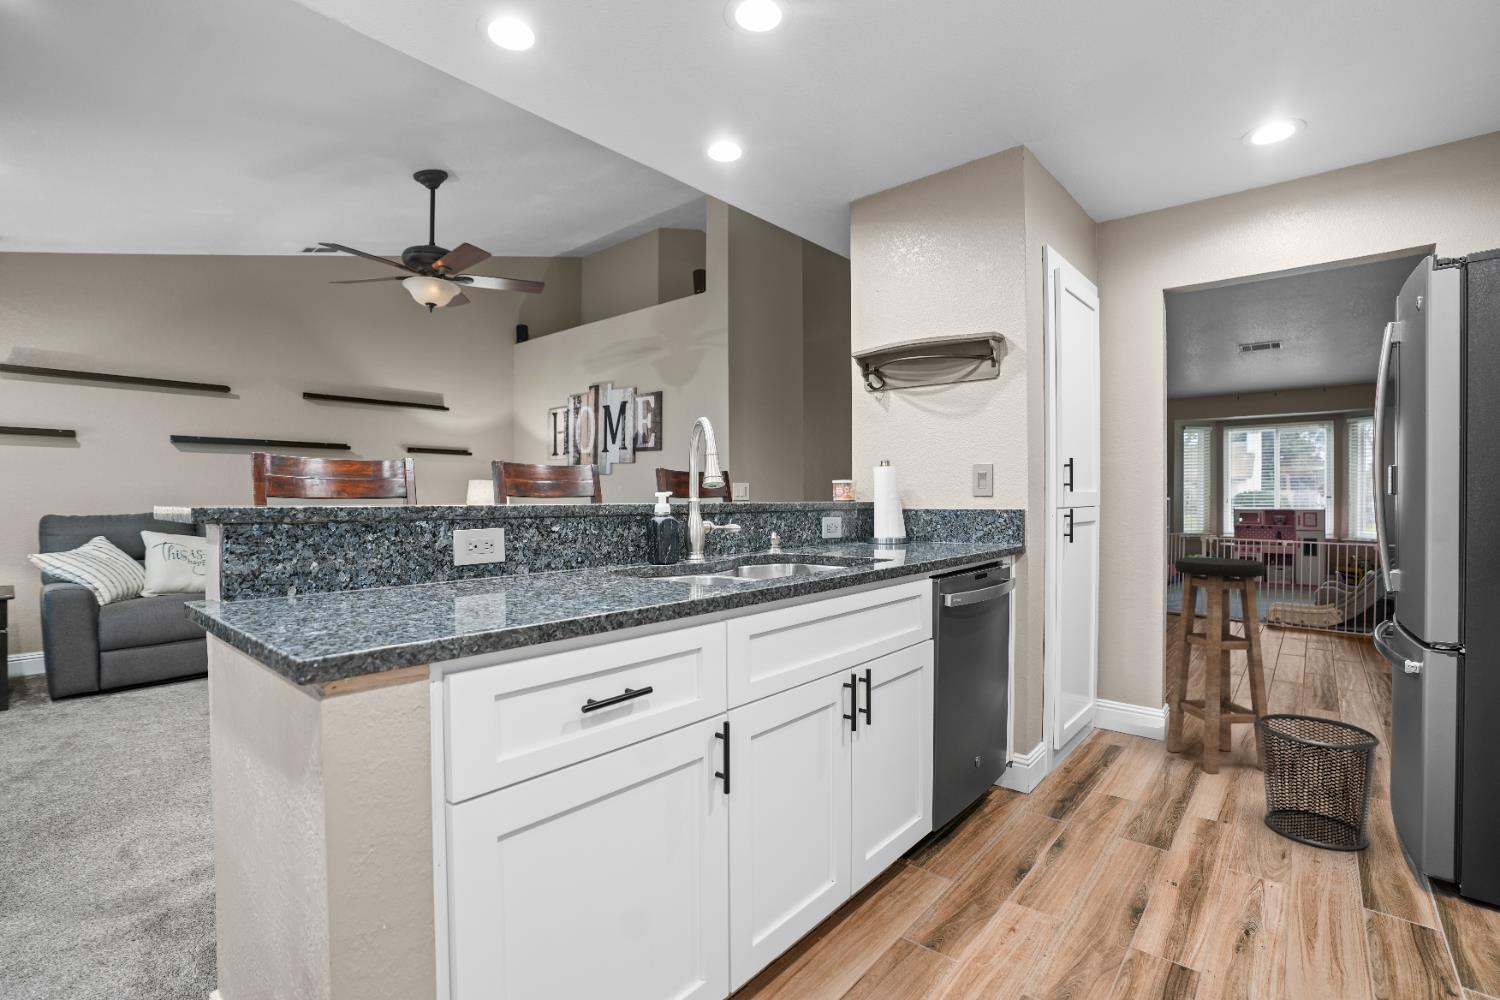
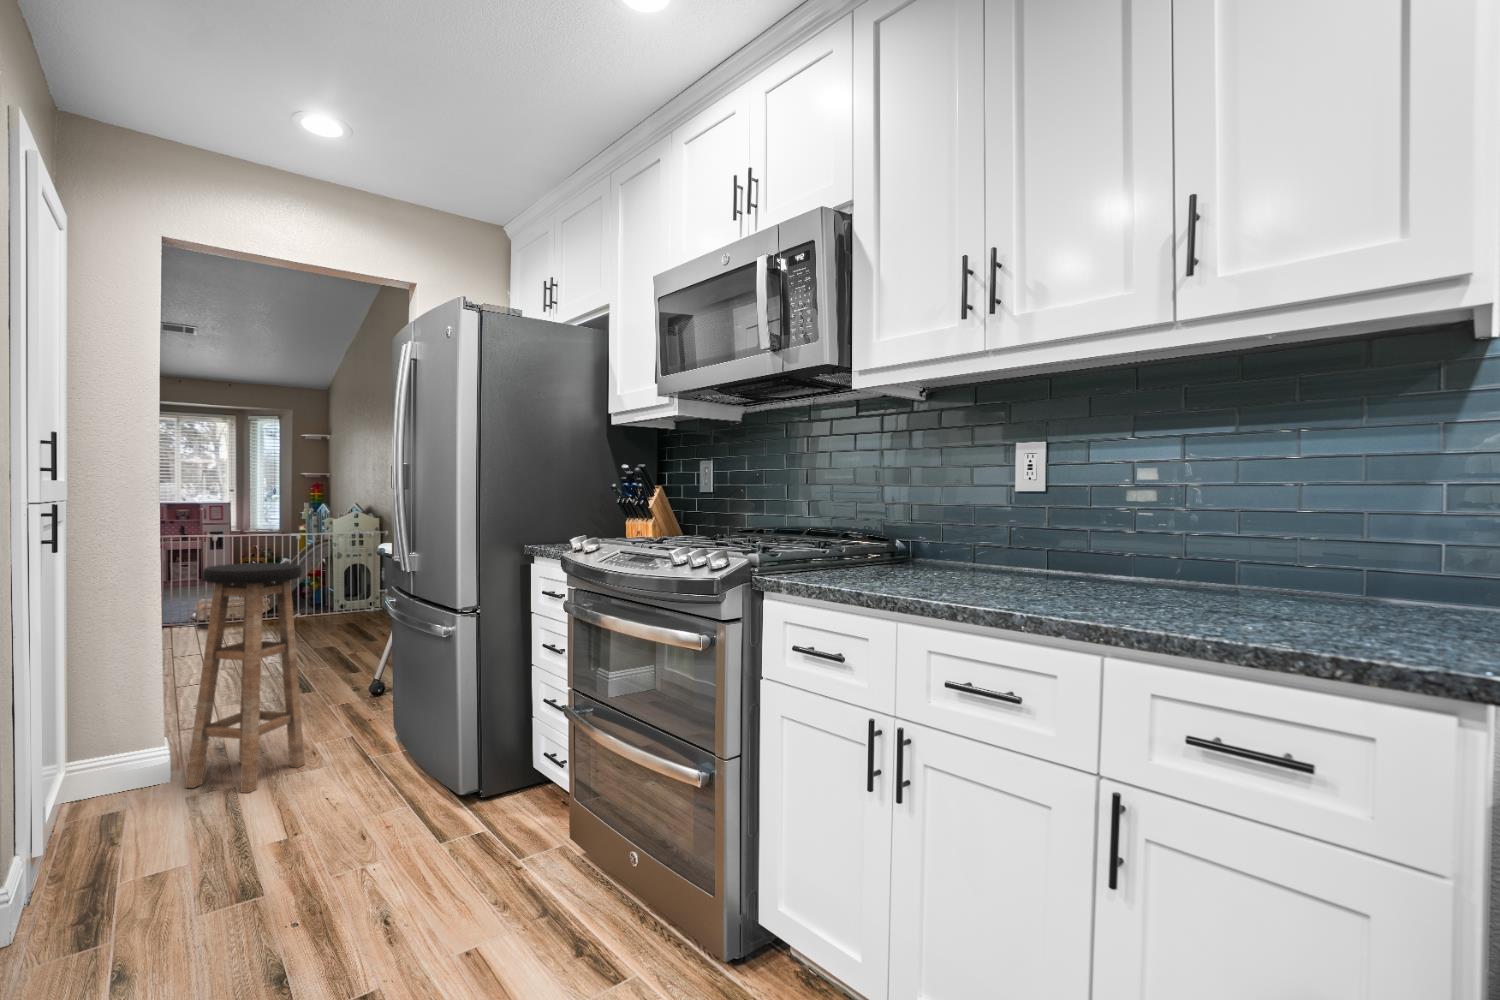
waste bin: present [1256,714,1380,850] -> none [322,697,421,818]

